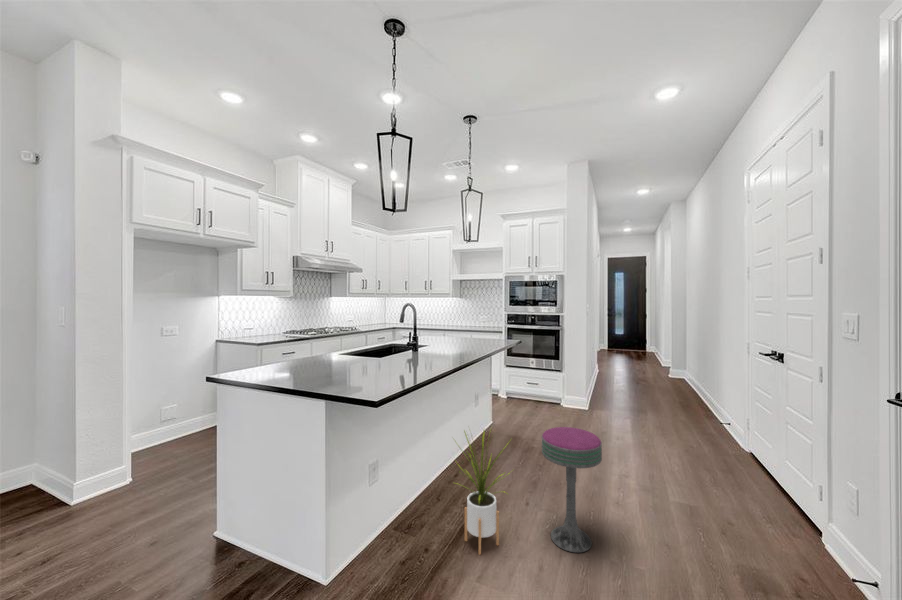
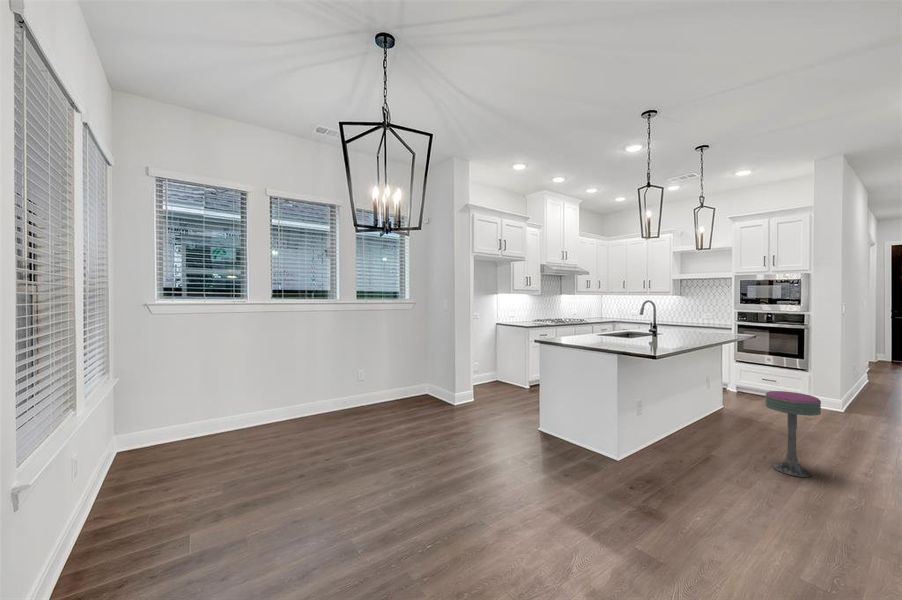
house plant: present [456,431,510,555] -> none [691,380,741,463]

